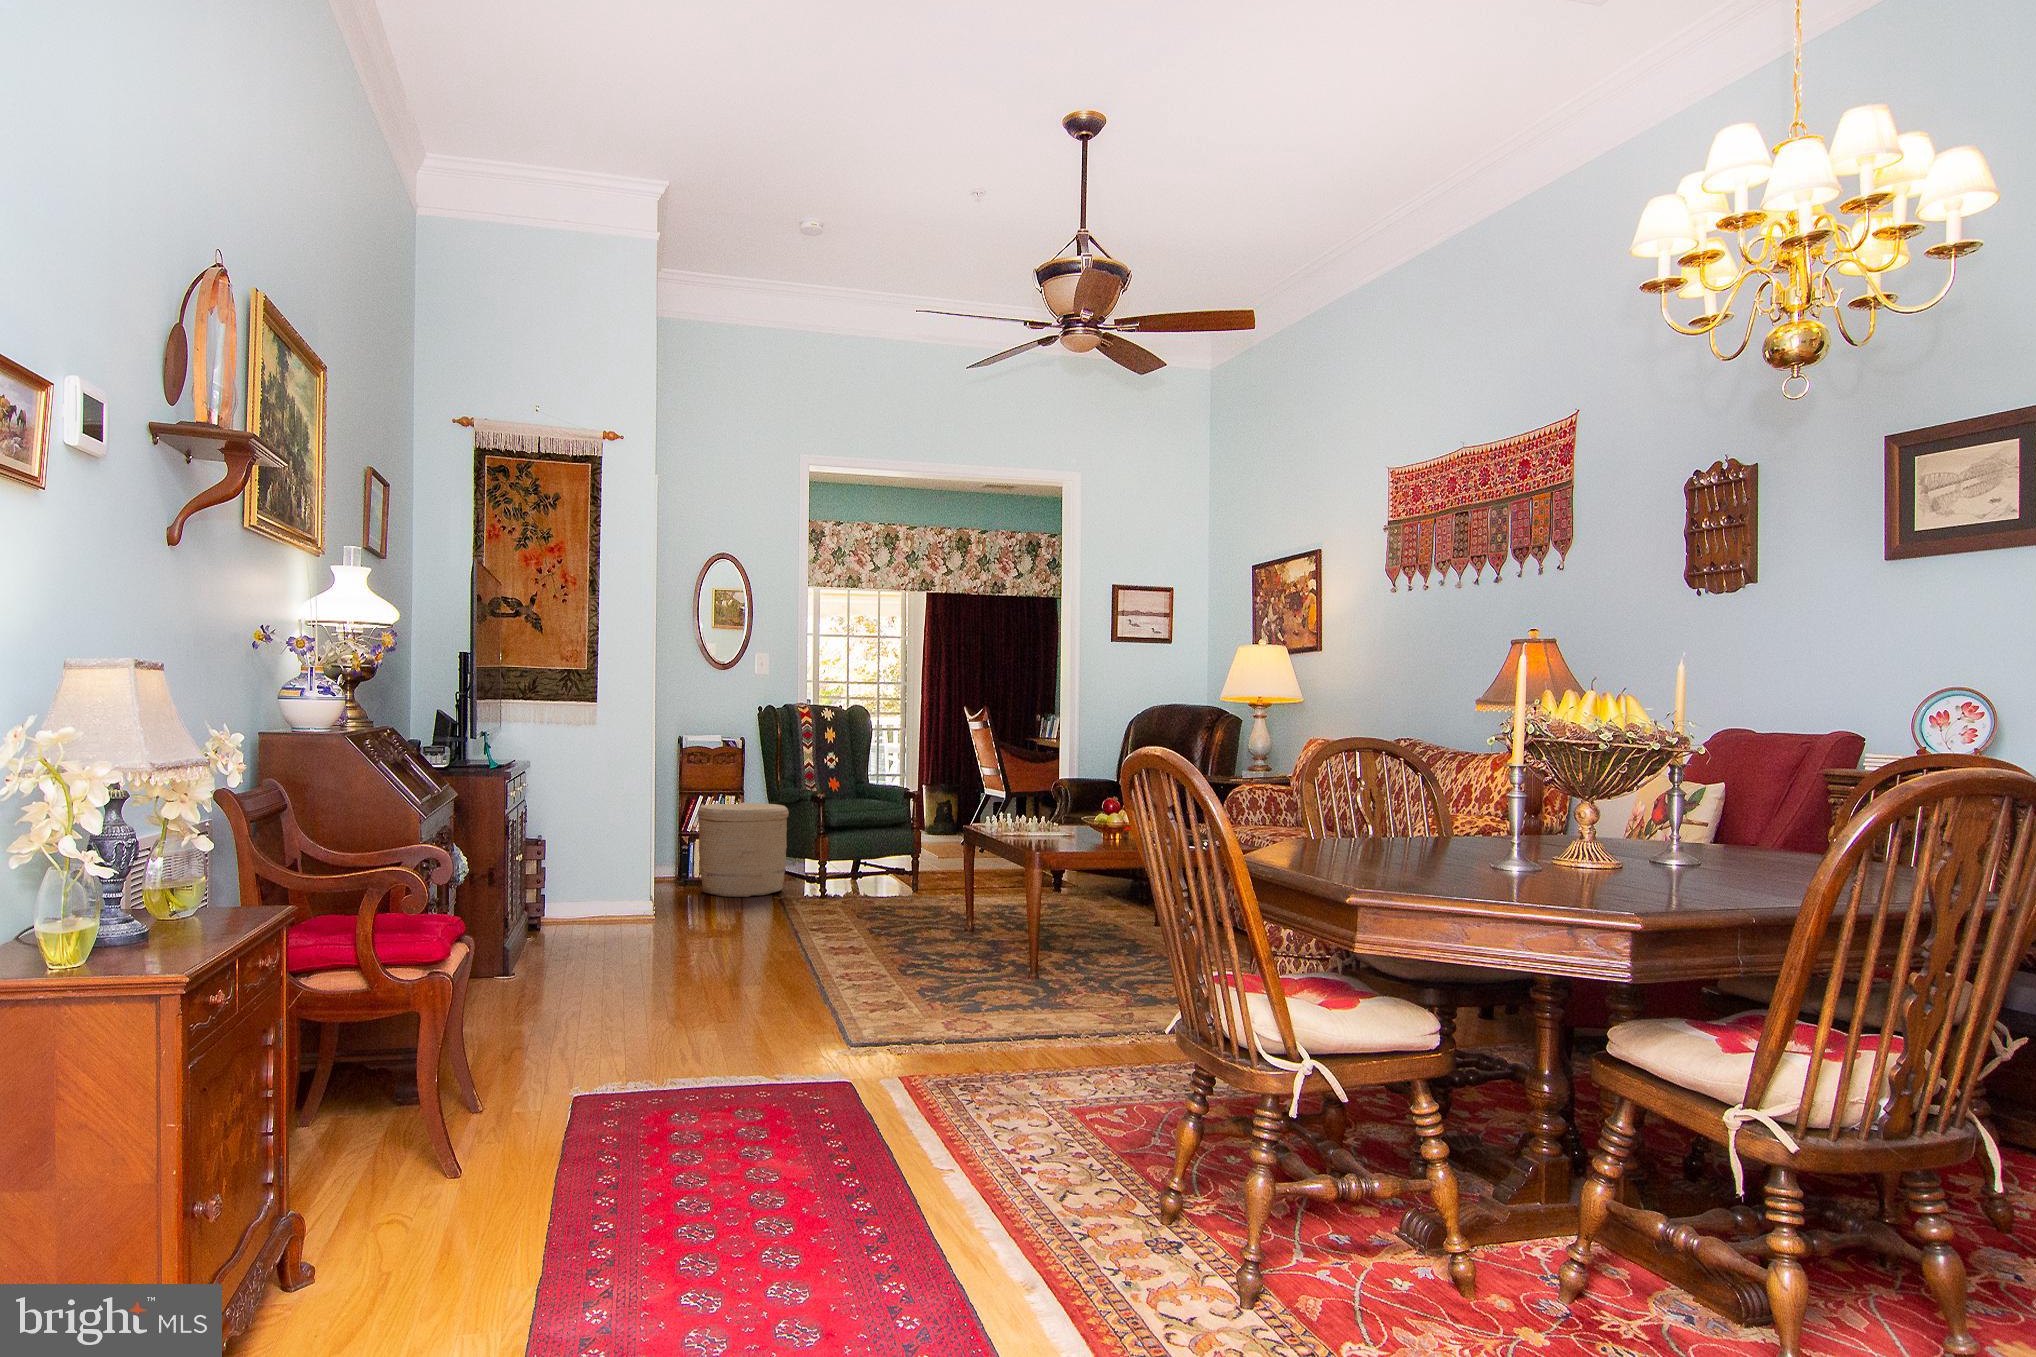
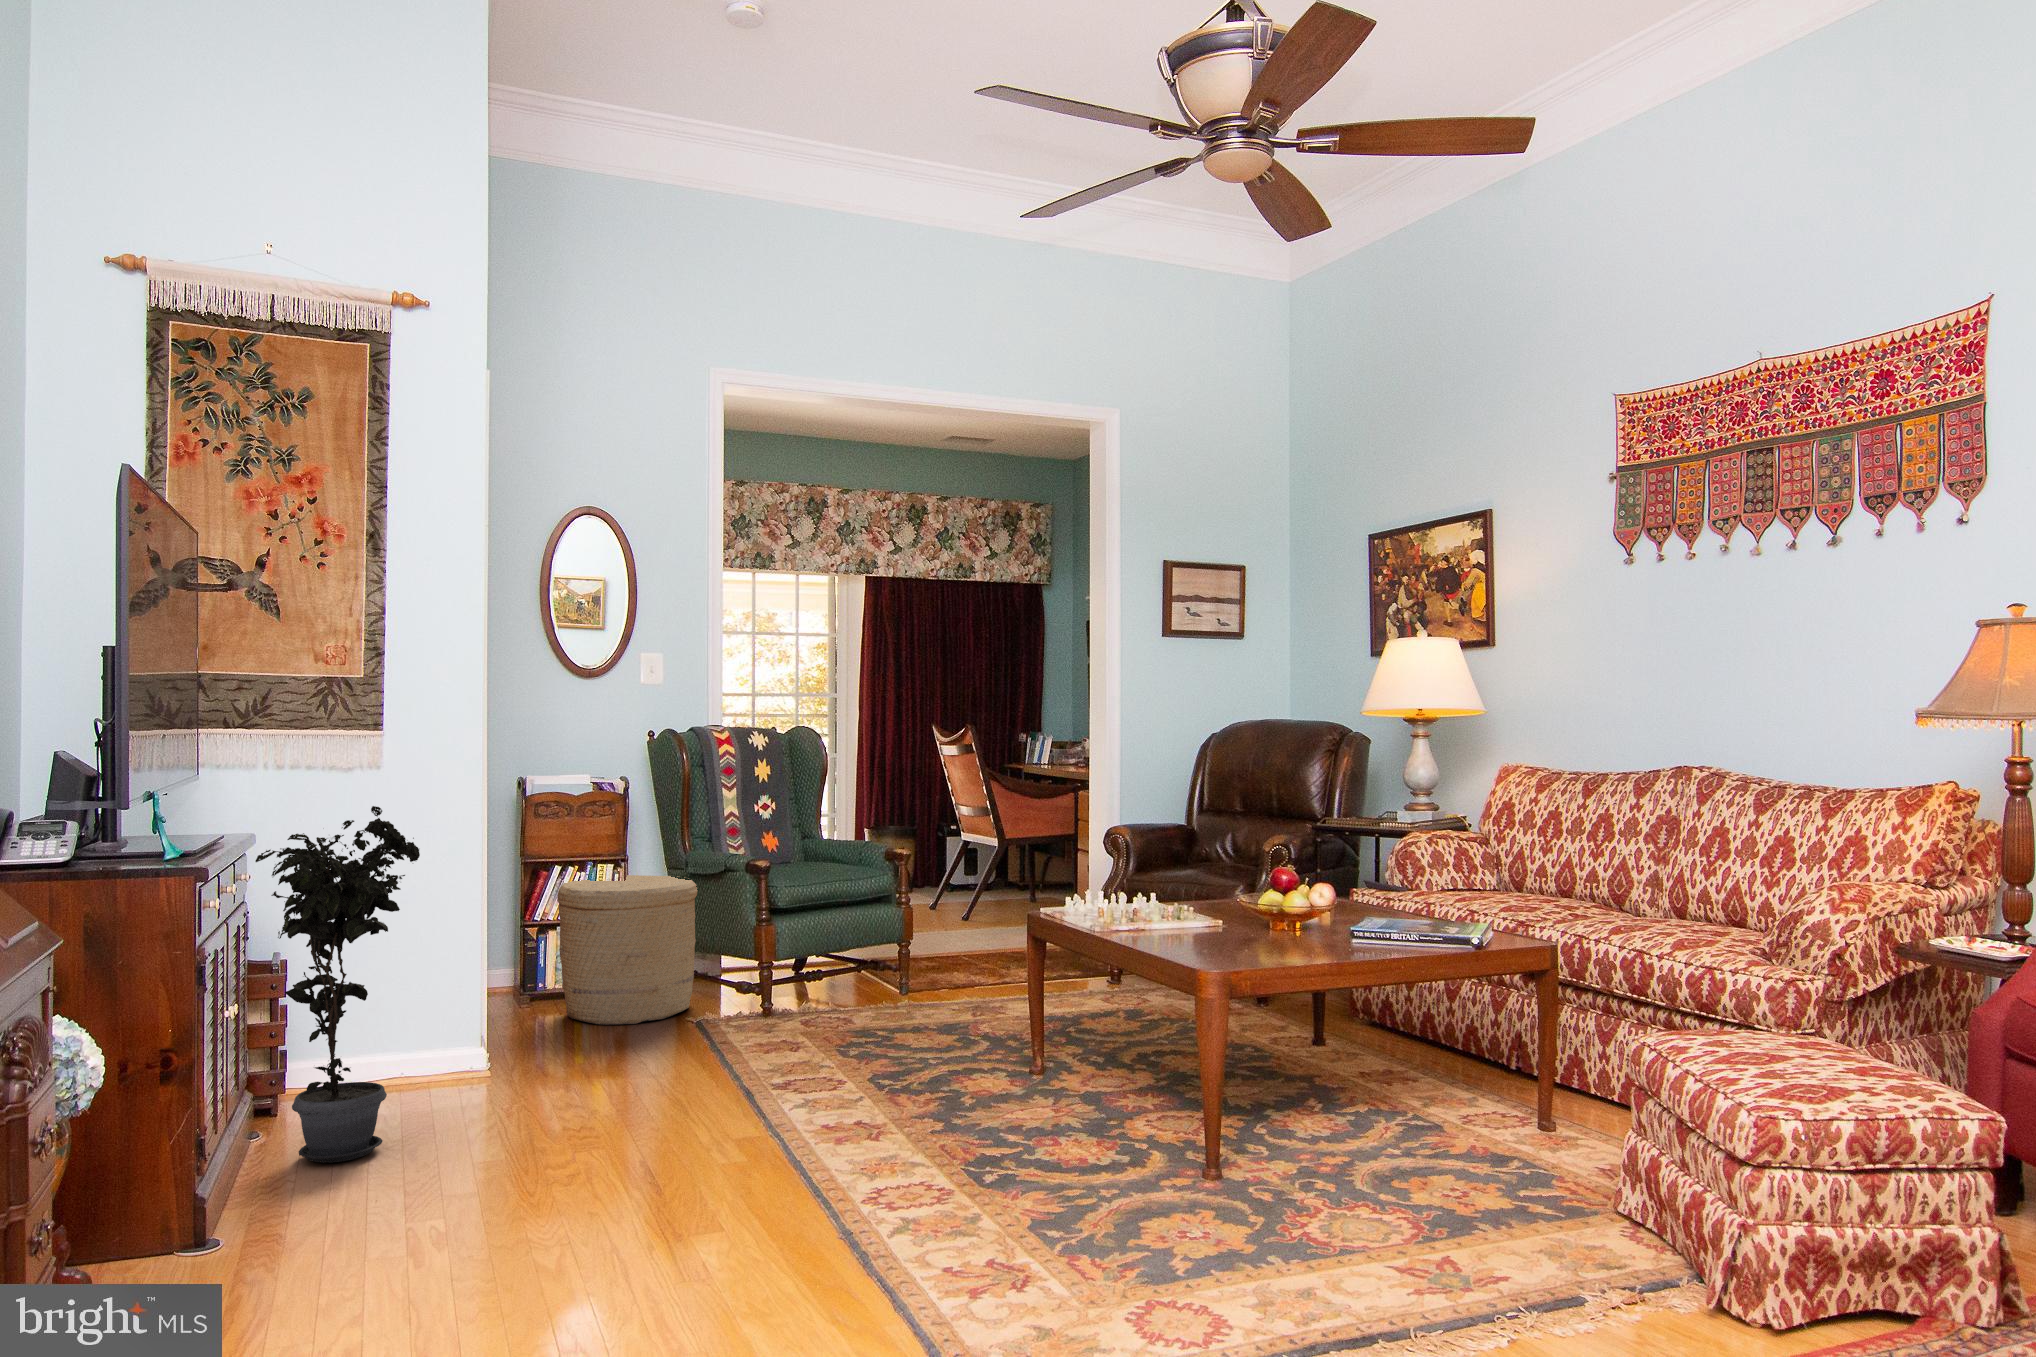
potted plant: none [540,745,629,946] -> present [255,806,420,1163]

